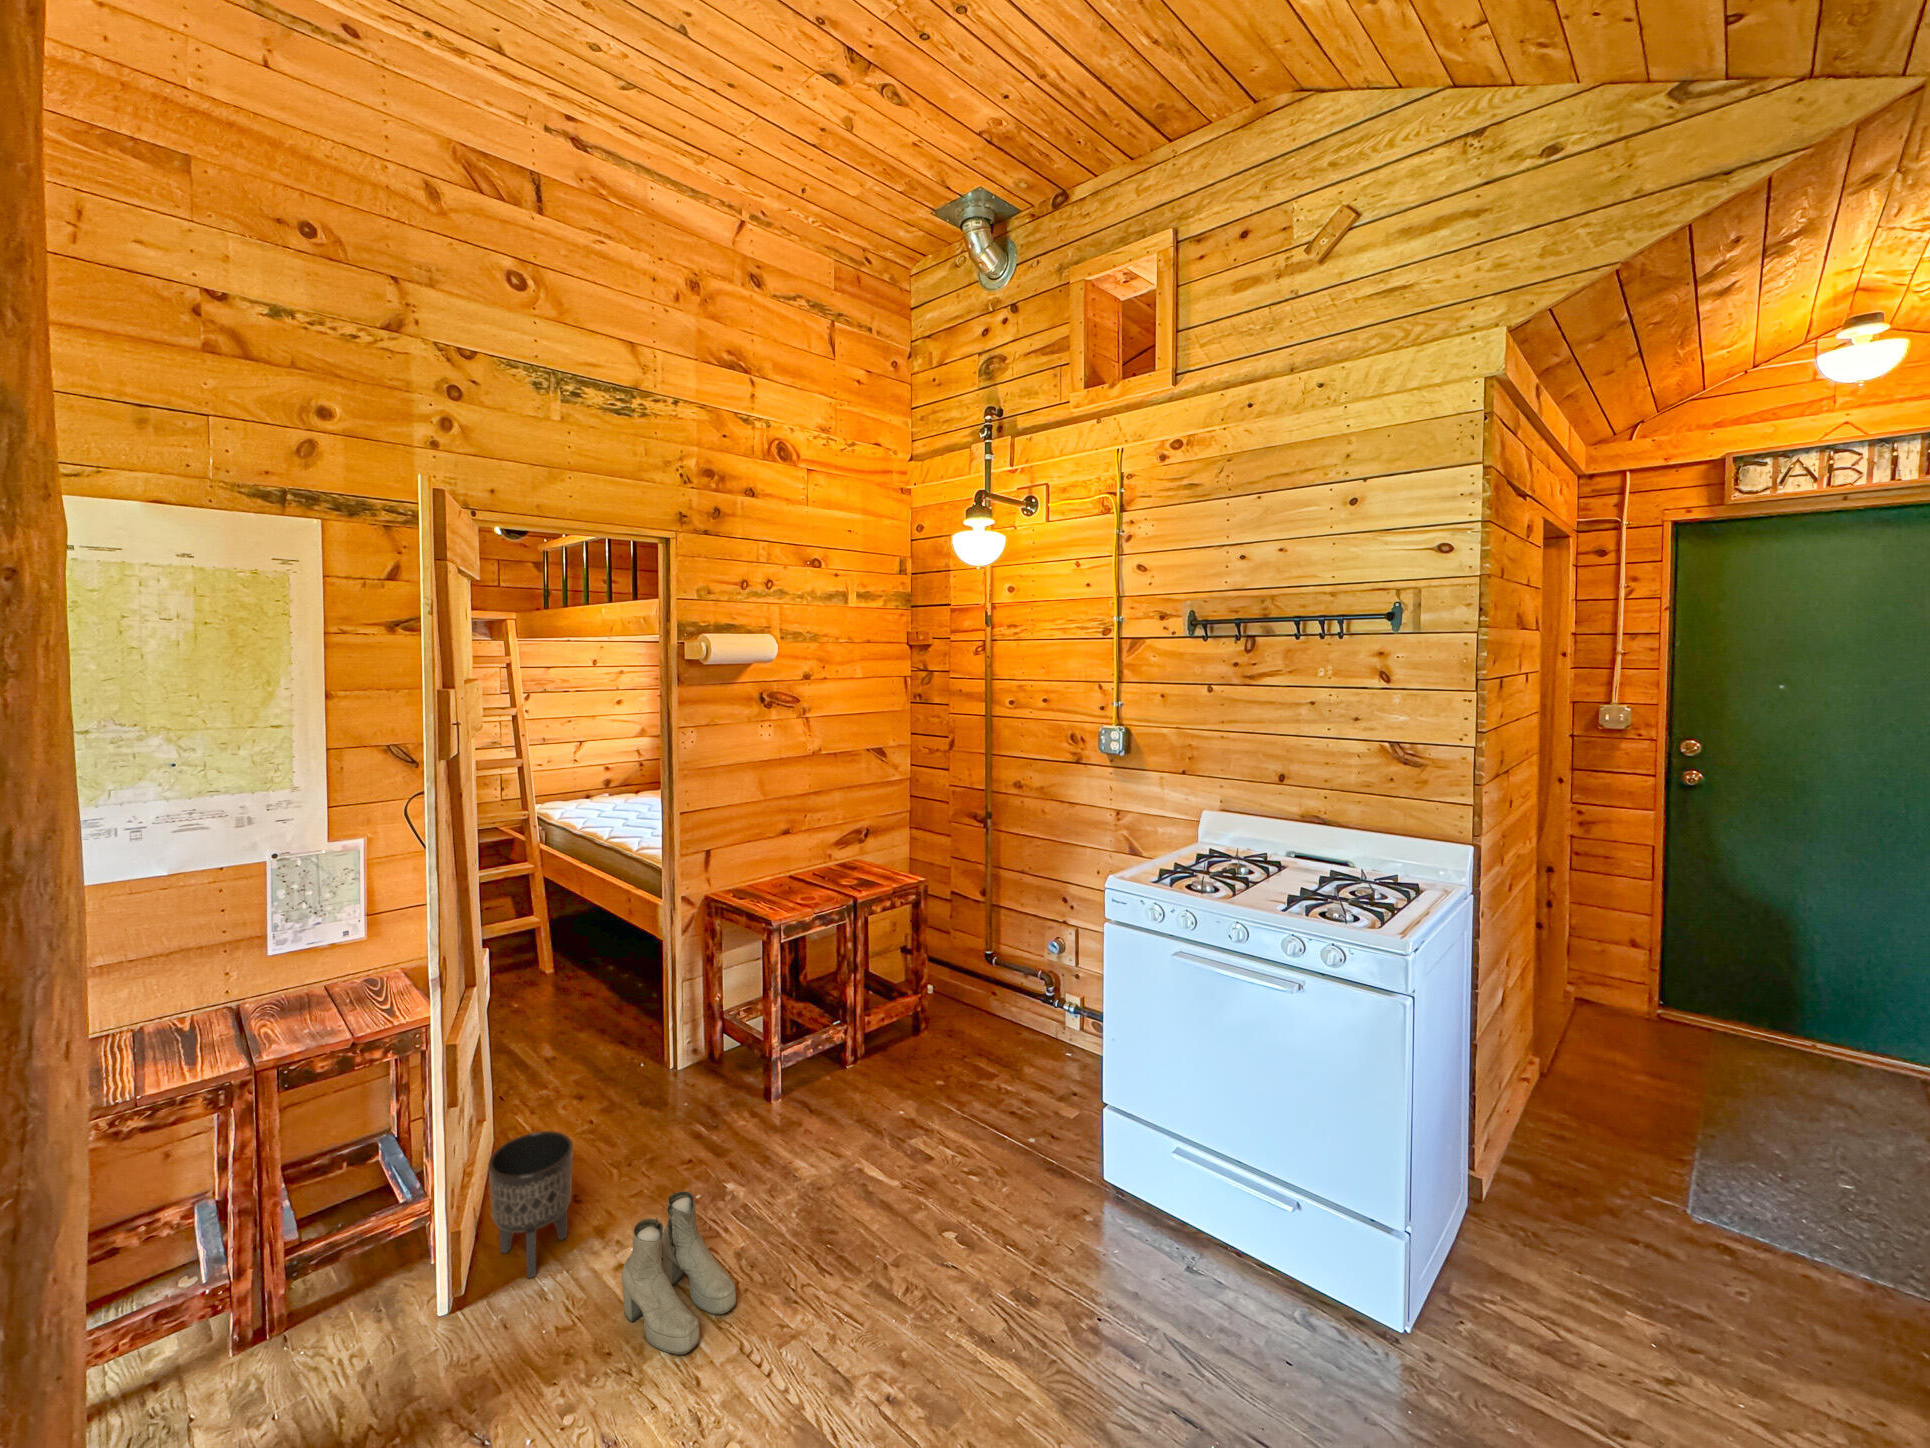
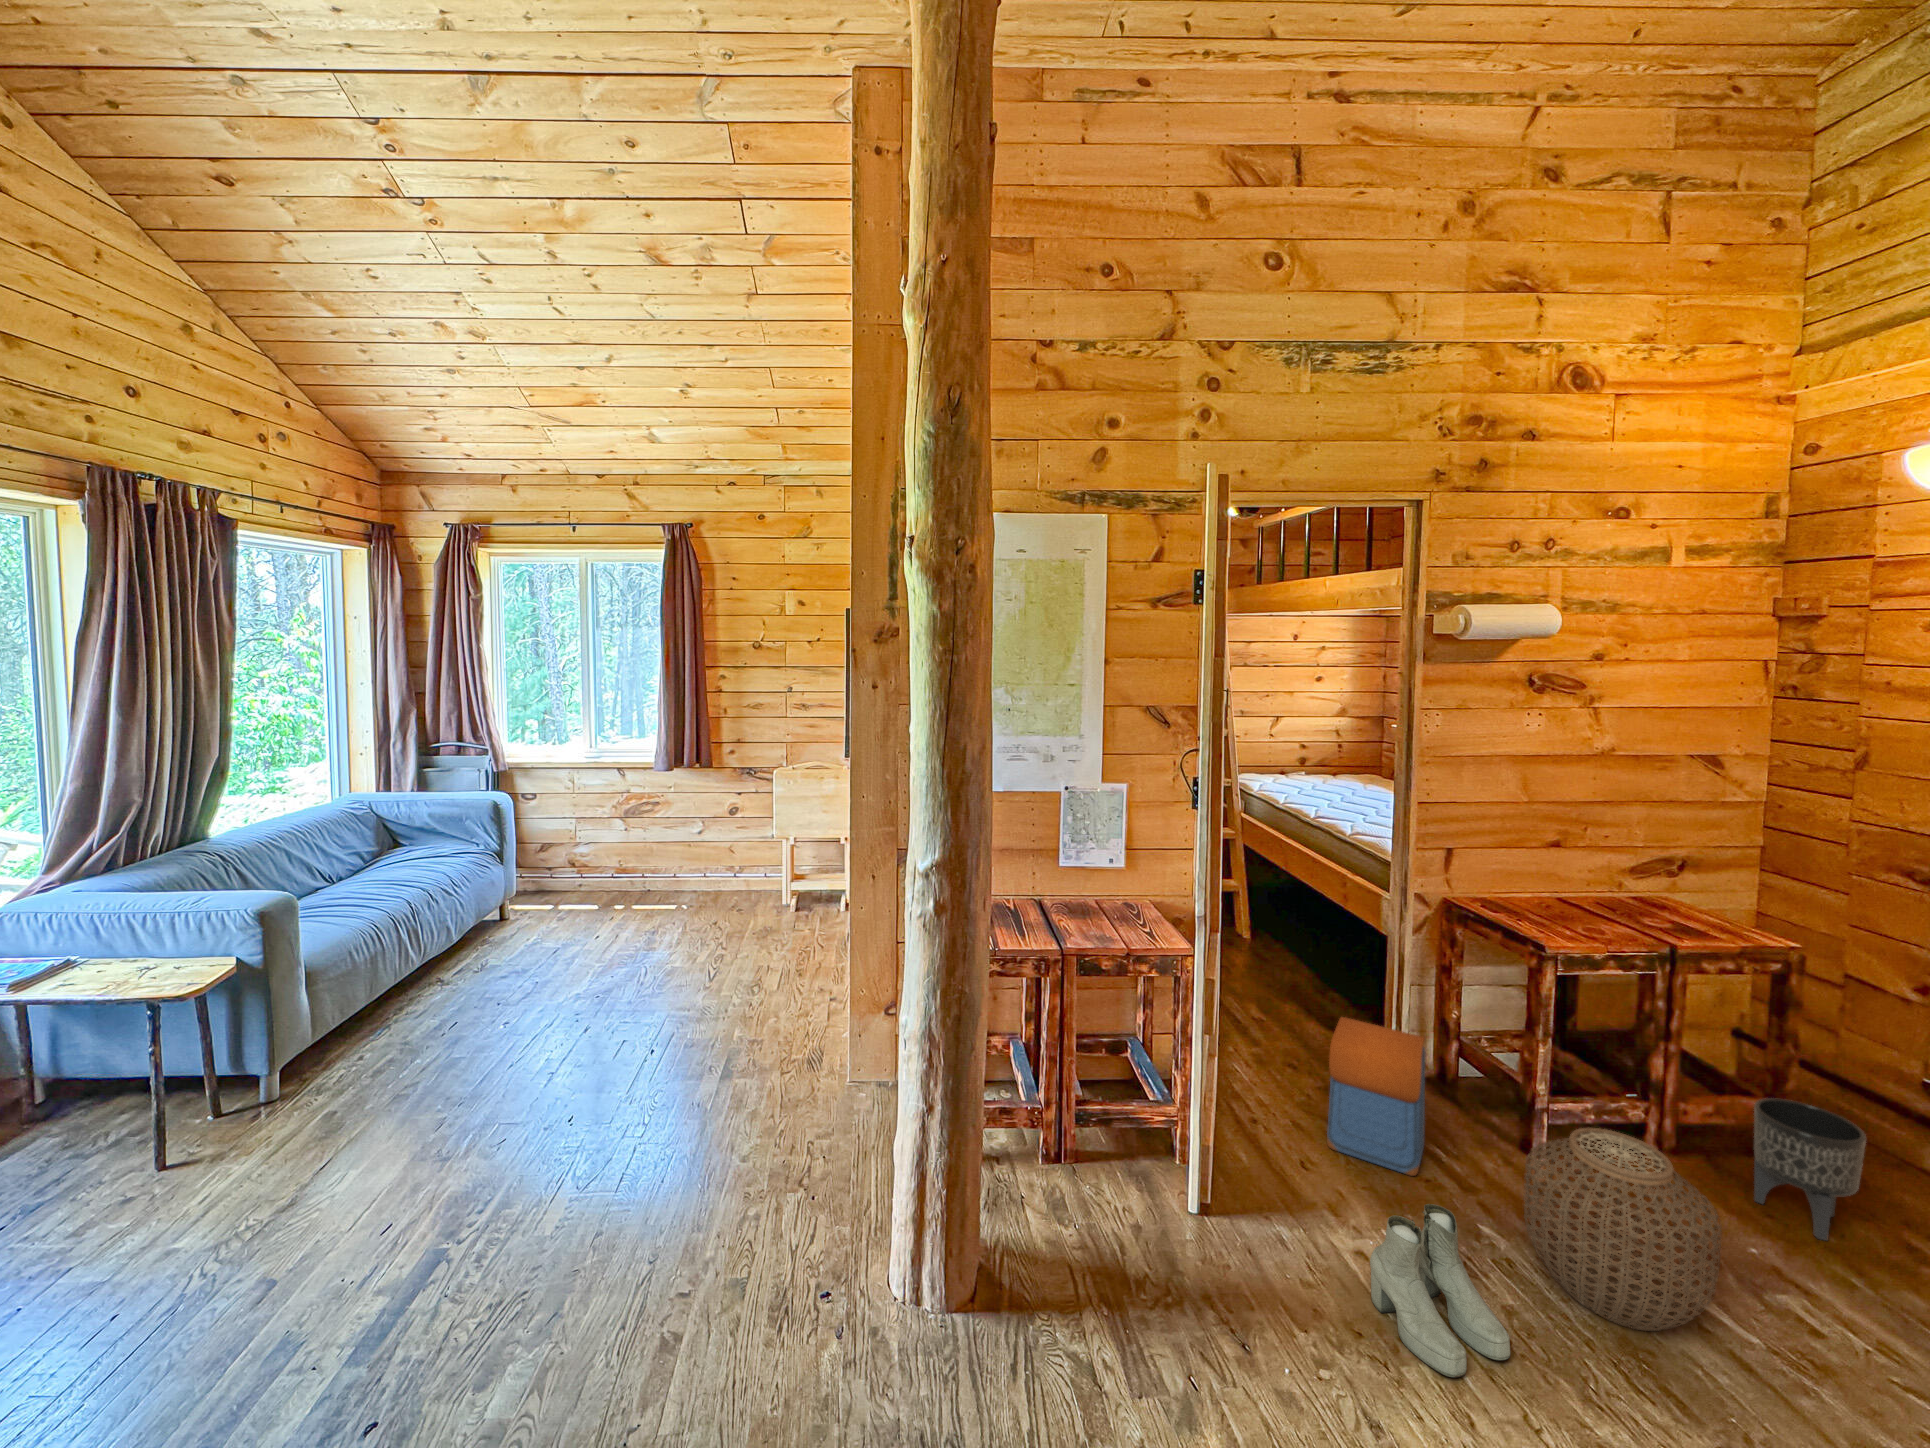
backpack: none [598,1031,688,1170] -> present [1327,1017,1425,1176]
woven basket: none [753,1065,875,1226] -> present [1524,1128,1721,1331]
planter: present [488,1131,573,1278] -> present [1754,1098,1866,1241]

